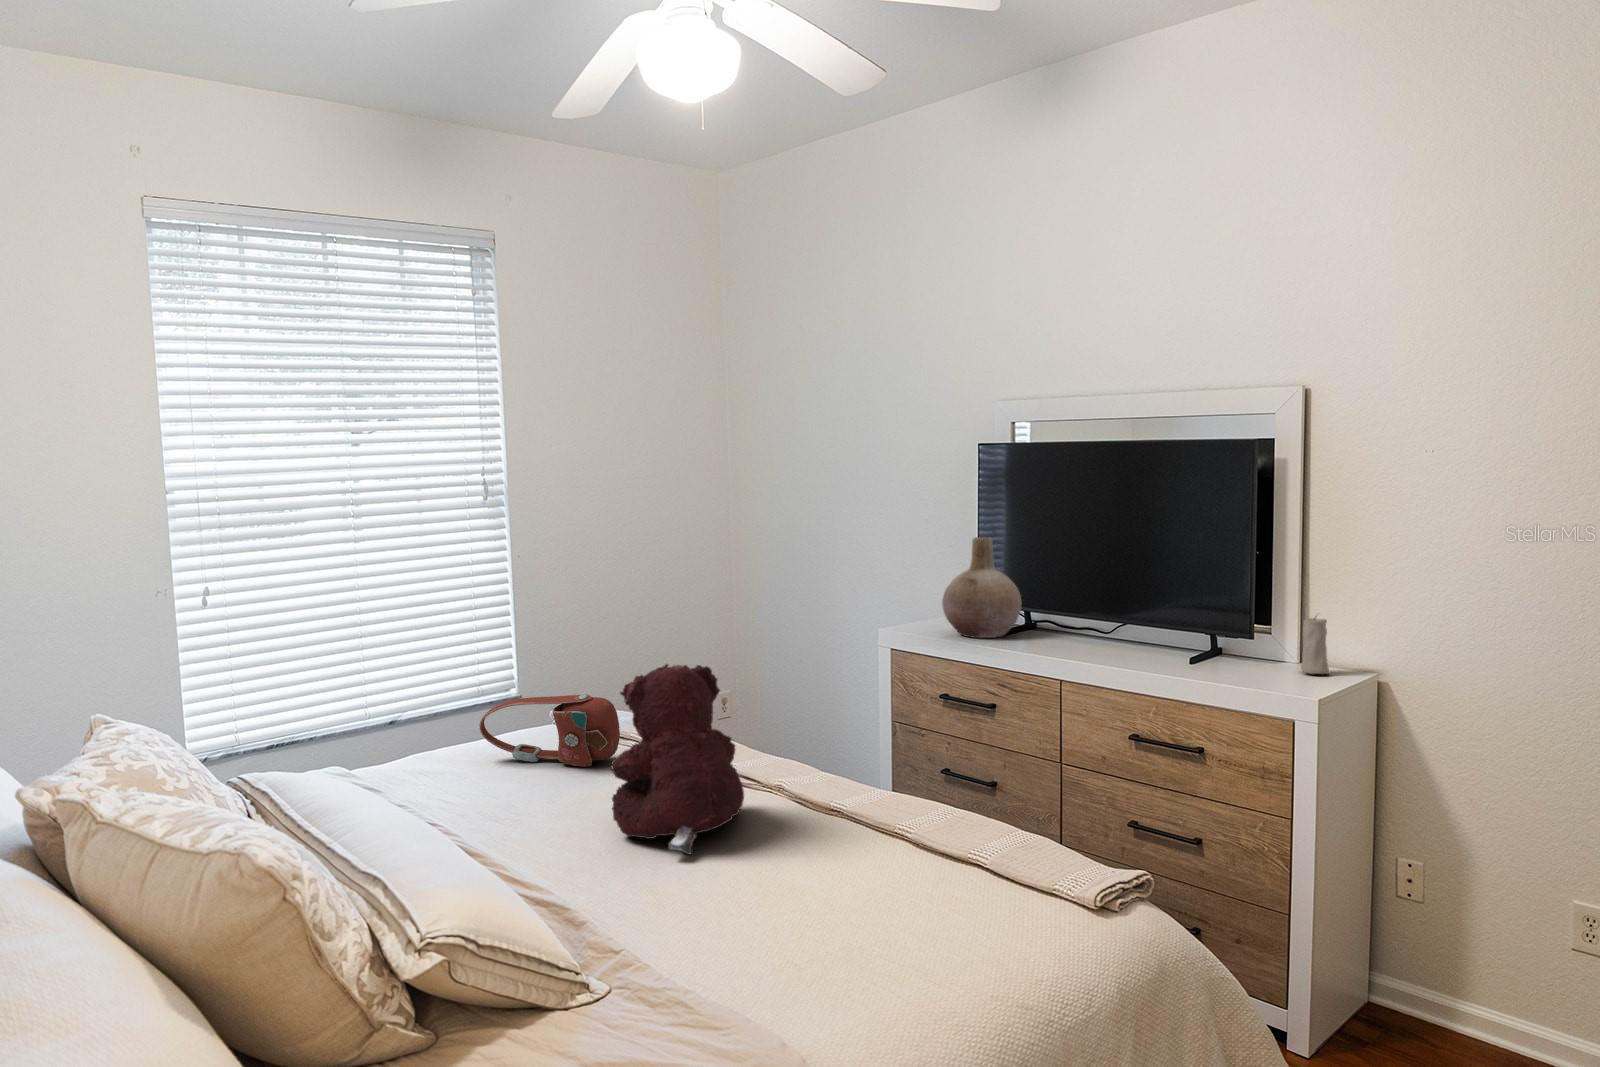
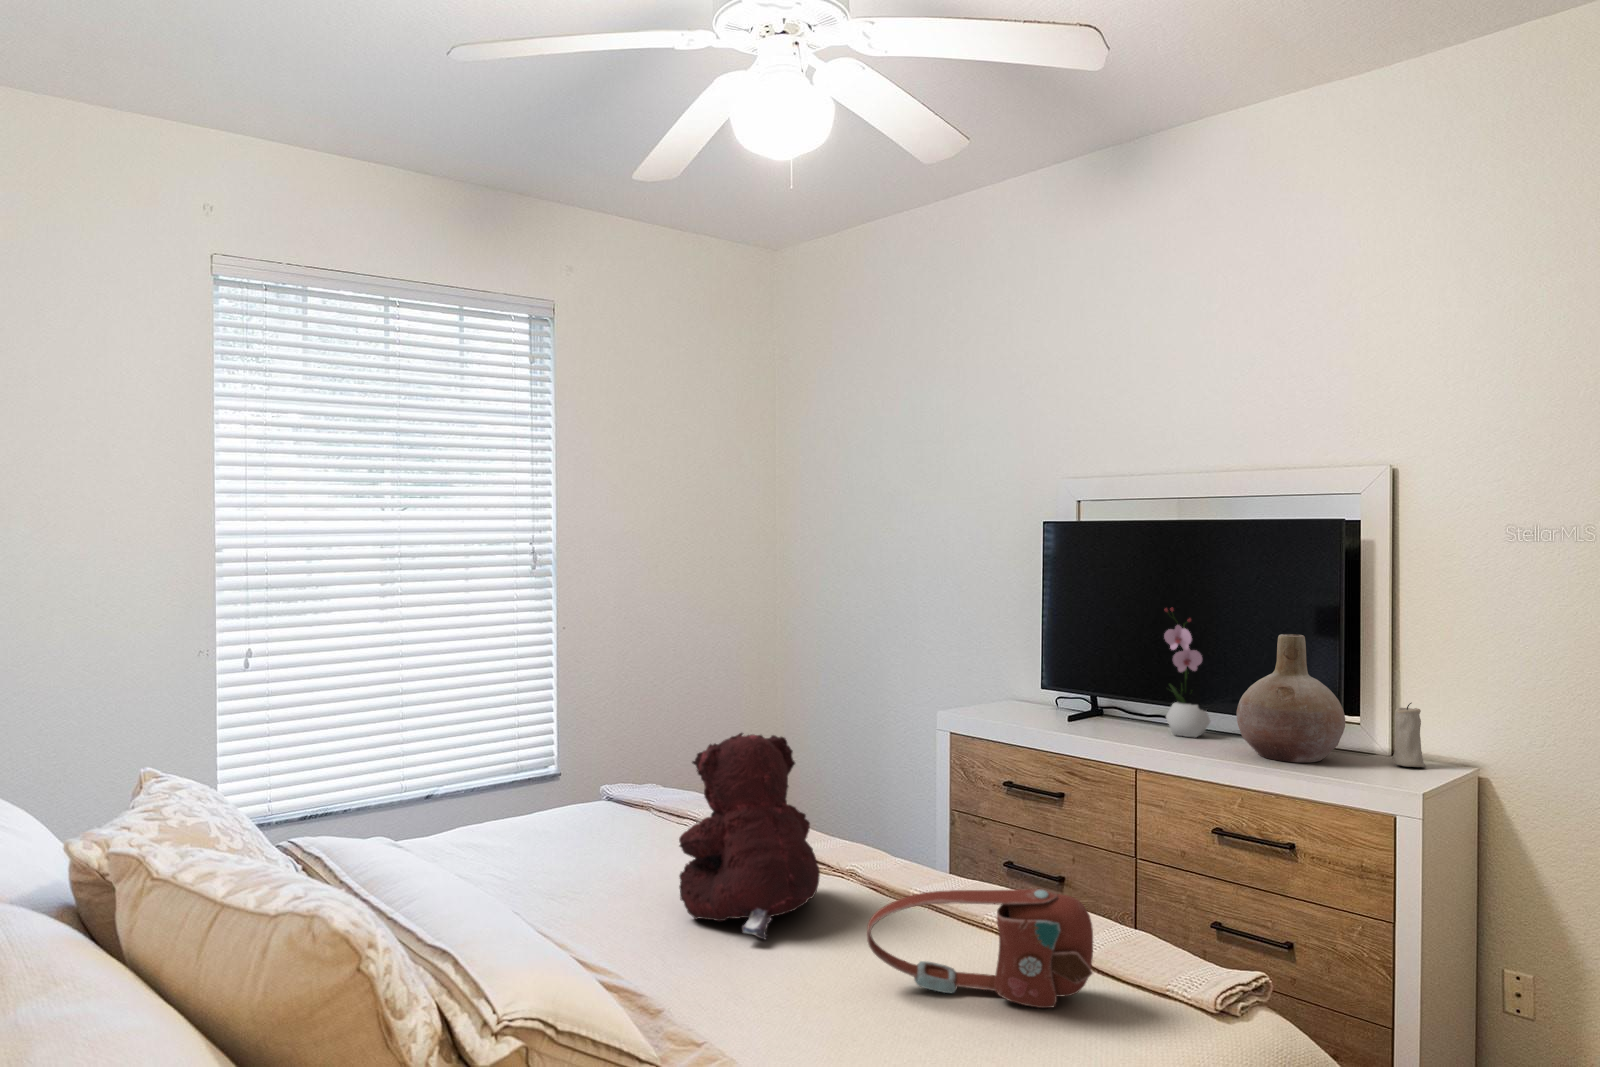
flower arrangement: none [1092,526,1141,650] -> present [1164,608,1210,738]
vase: present [942,537,1022,638] -> present [1237,634,1345,762]
handbag: present [479,694,620,767] -> present [867,889,1093,1008]

